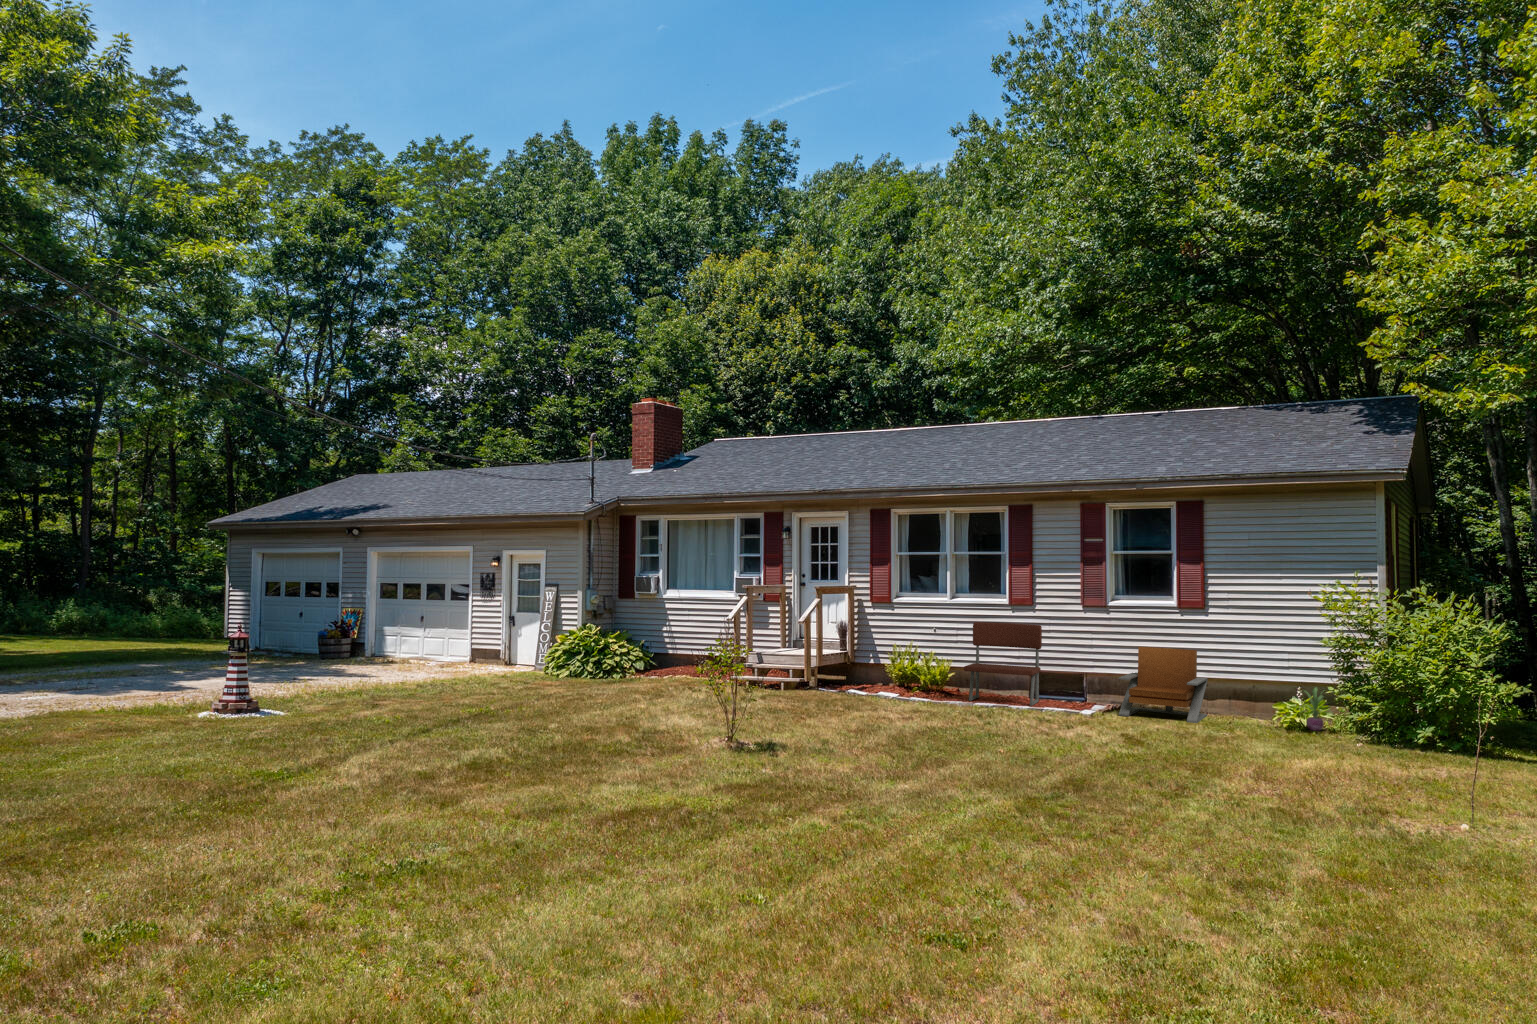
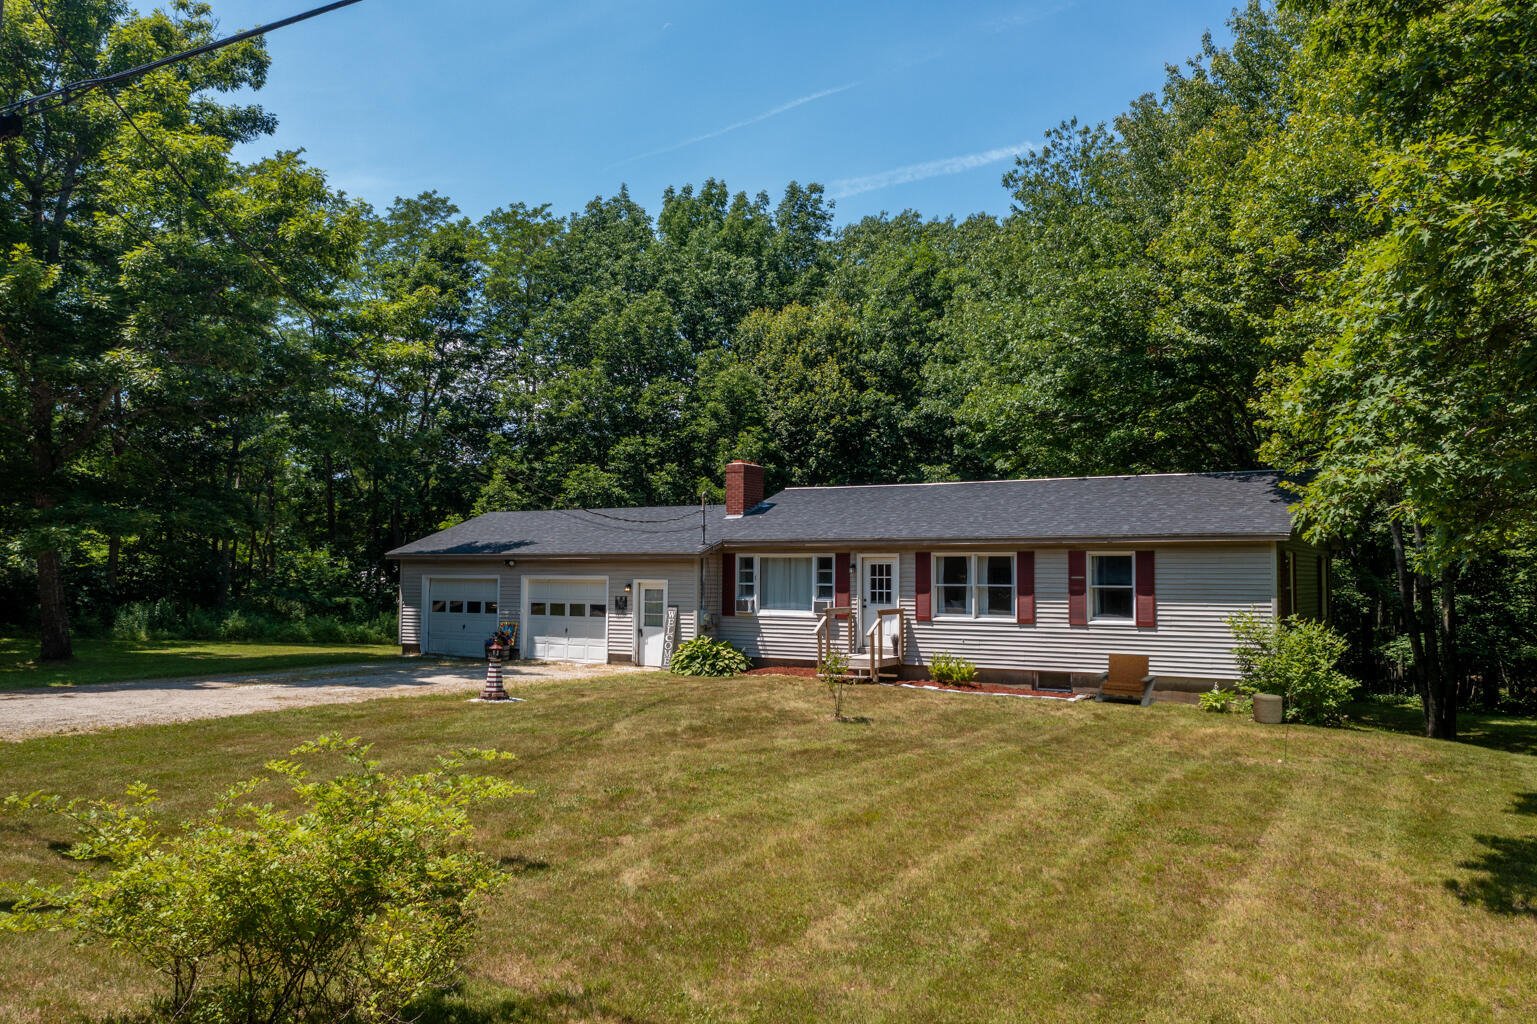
bench: present [964,622,1042,706] -> none [986,635,1041,695]
decorative plant: present [1303,688,1332,731] -> none [1209,682,1244,712]
woven basket: none [1362,704,1410,750] -> present [1252,694,1283,724]

